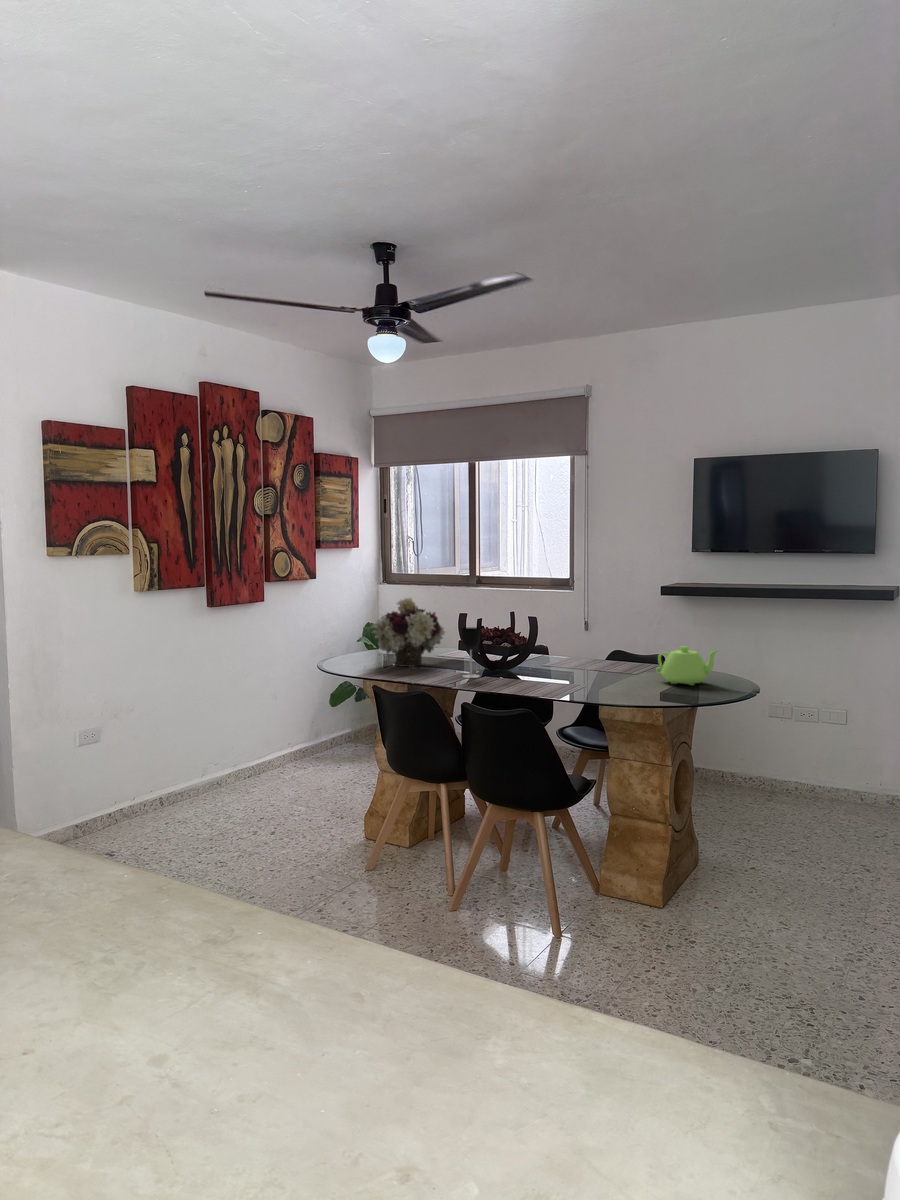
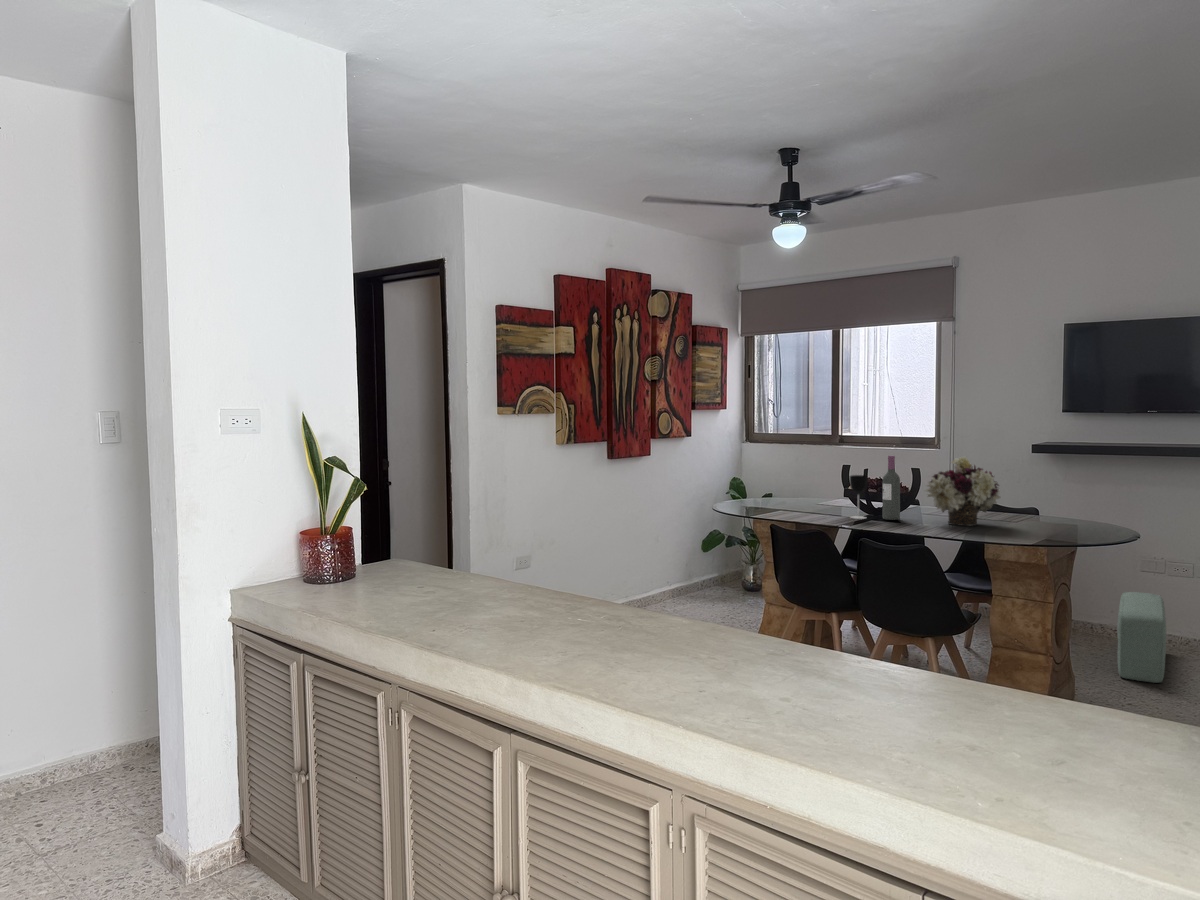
flower arrangement: present [372,598,445,667] -> present [925,457,1001,526]
wine bottle: none [497,605,516,678] -> present [882,456,900,520]
teapot: present [656,646,718,685] -> none [1033,494,1098,529]
pouf: none [743,740,789,839] -> present [1117,592,1166,683]

